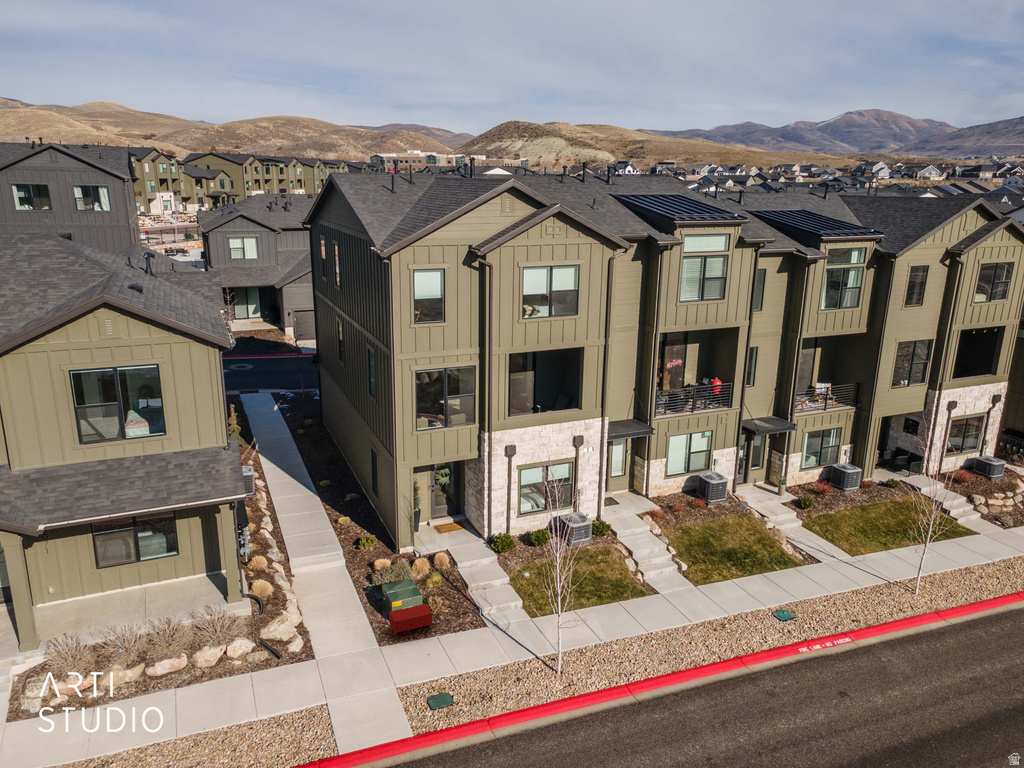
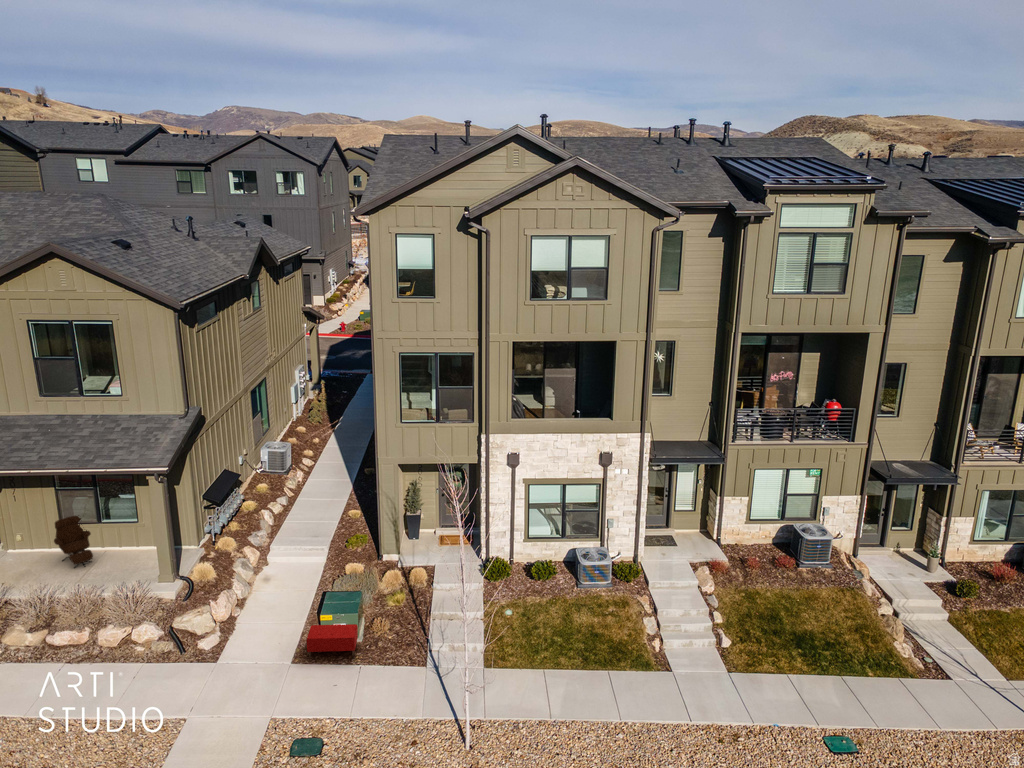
lounge chair: none [77,559,127,610] -> present [54,516,93,567]

